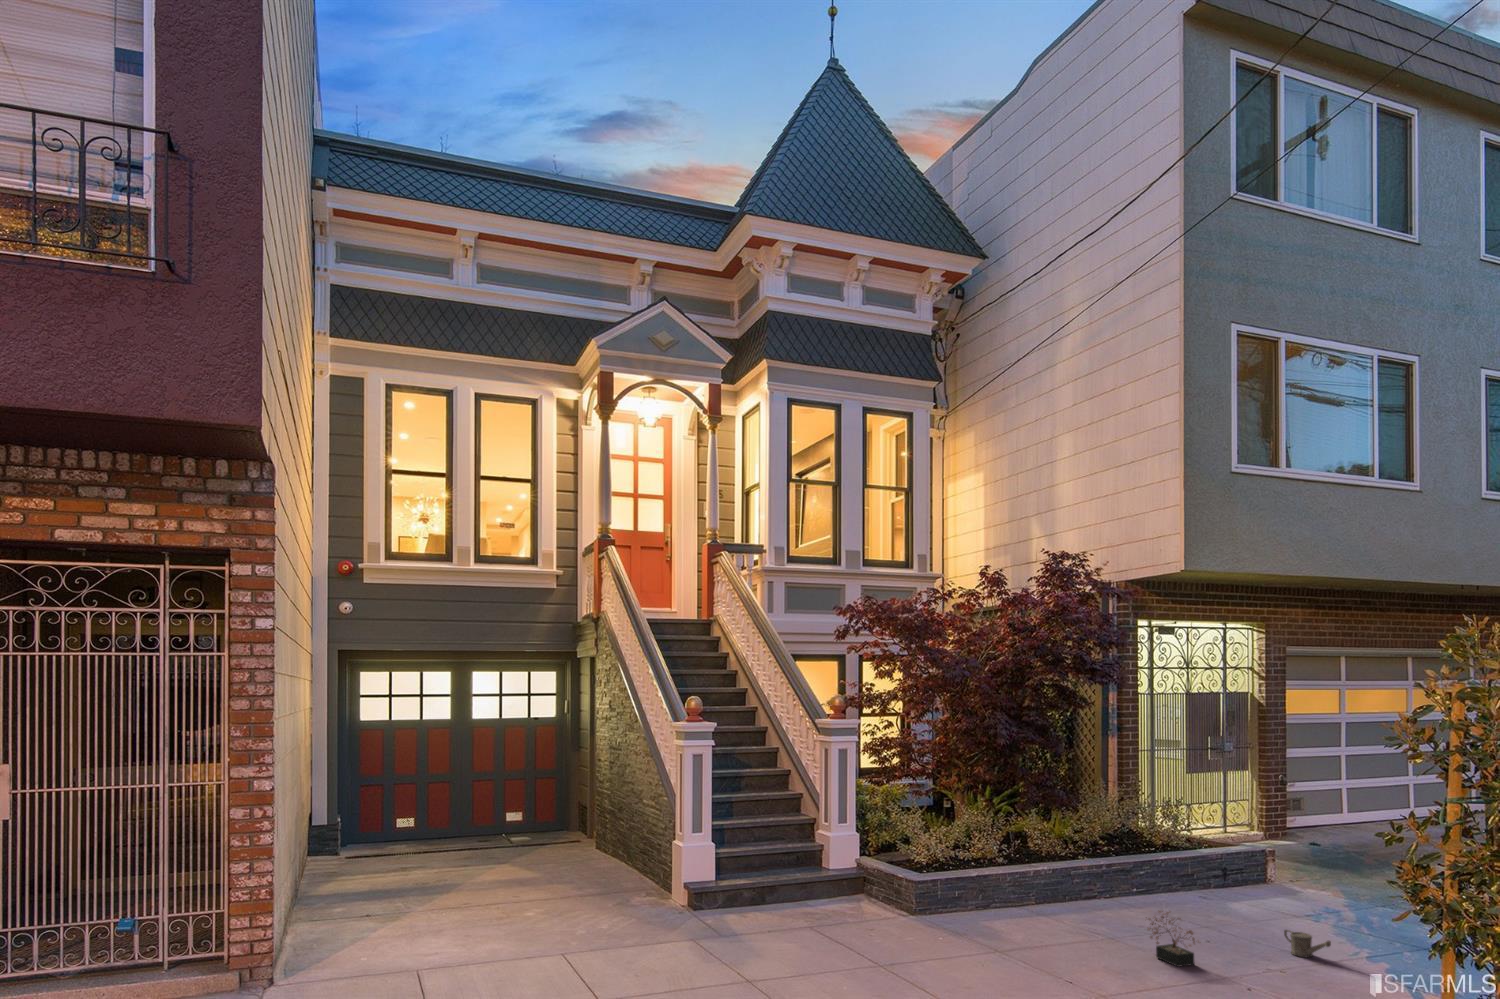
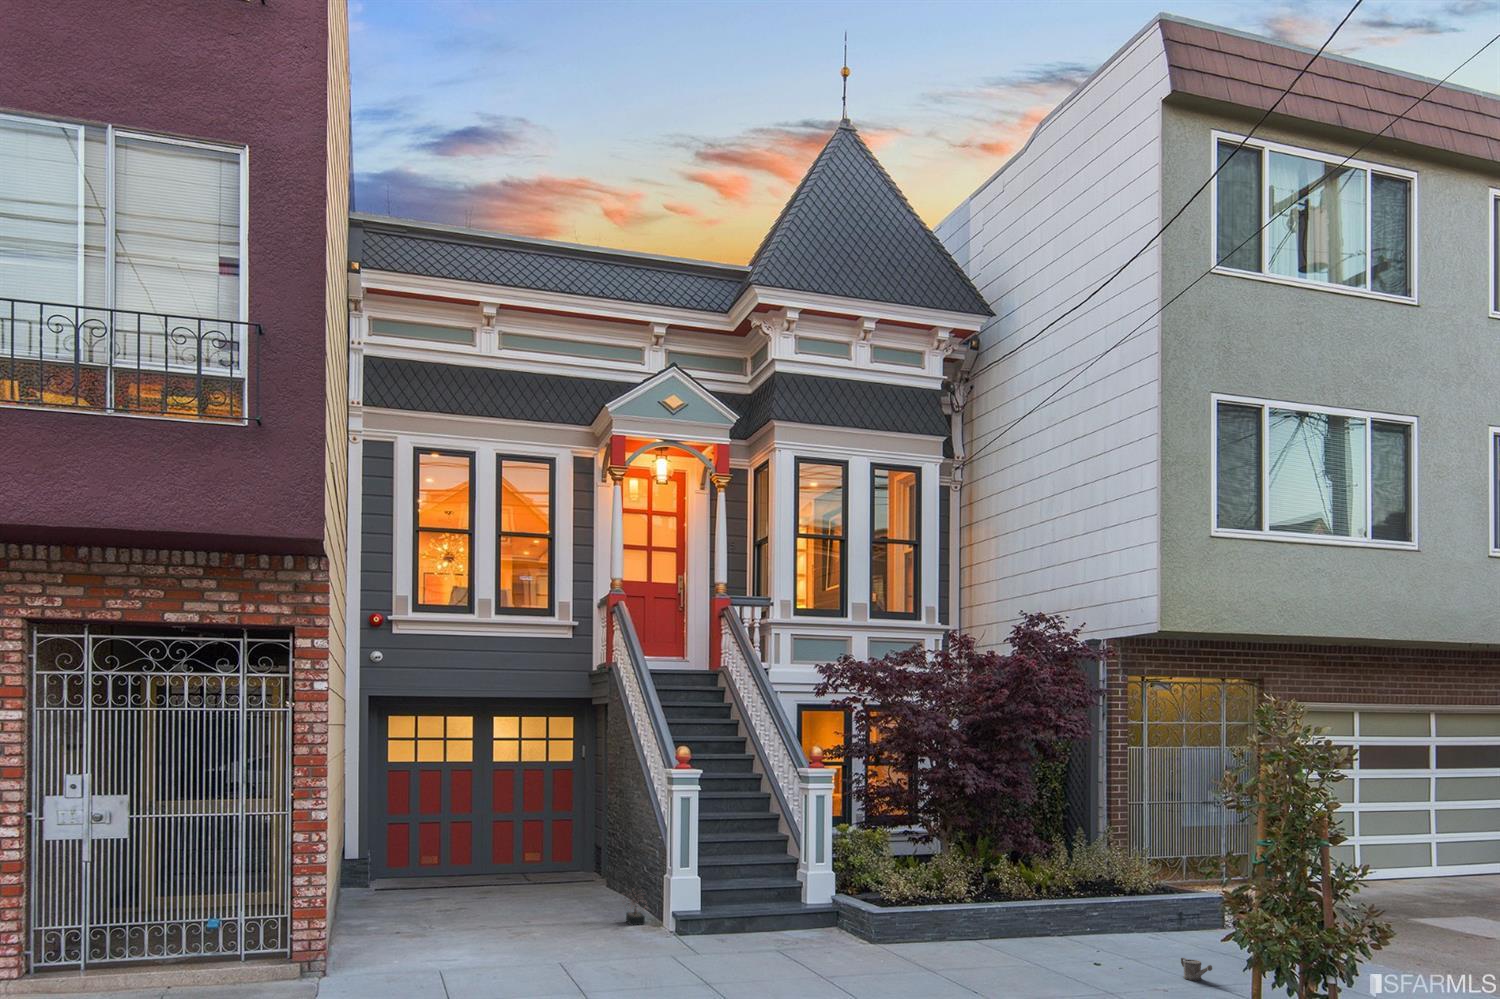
decorative plant: present [1148,910,1199,967] -> present [622,890,647,925]

